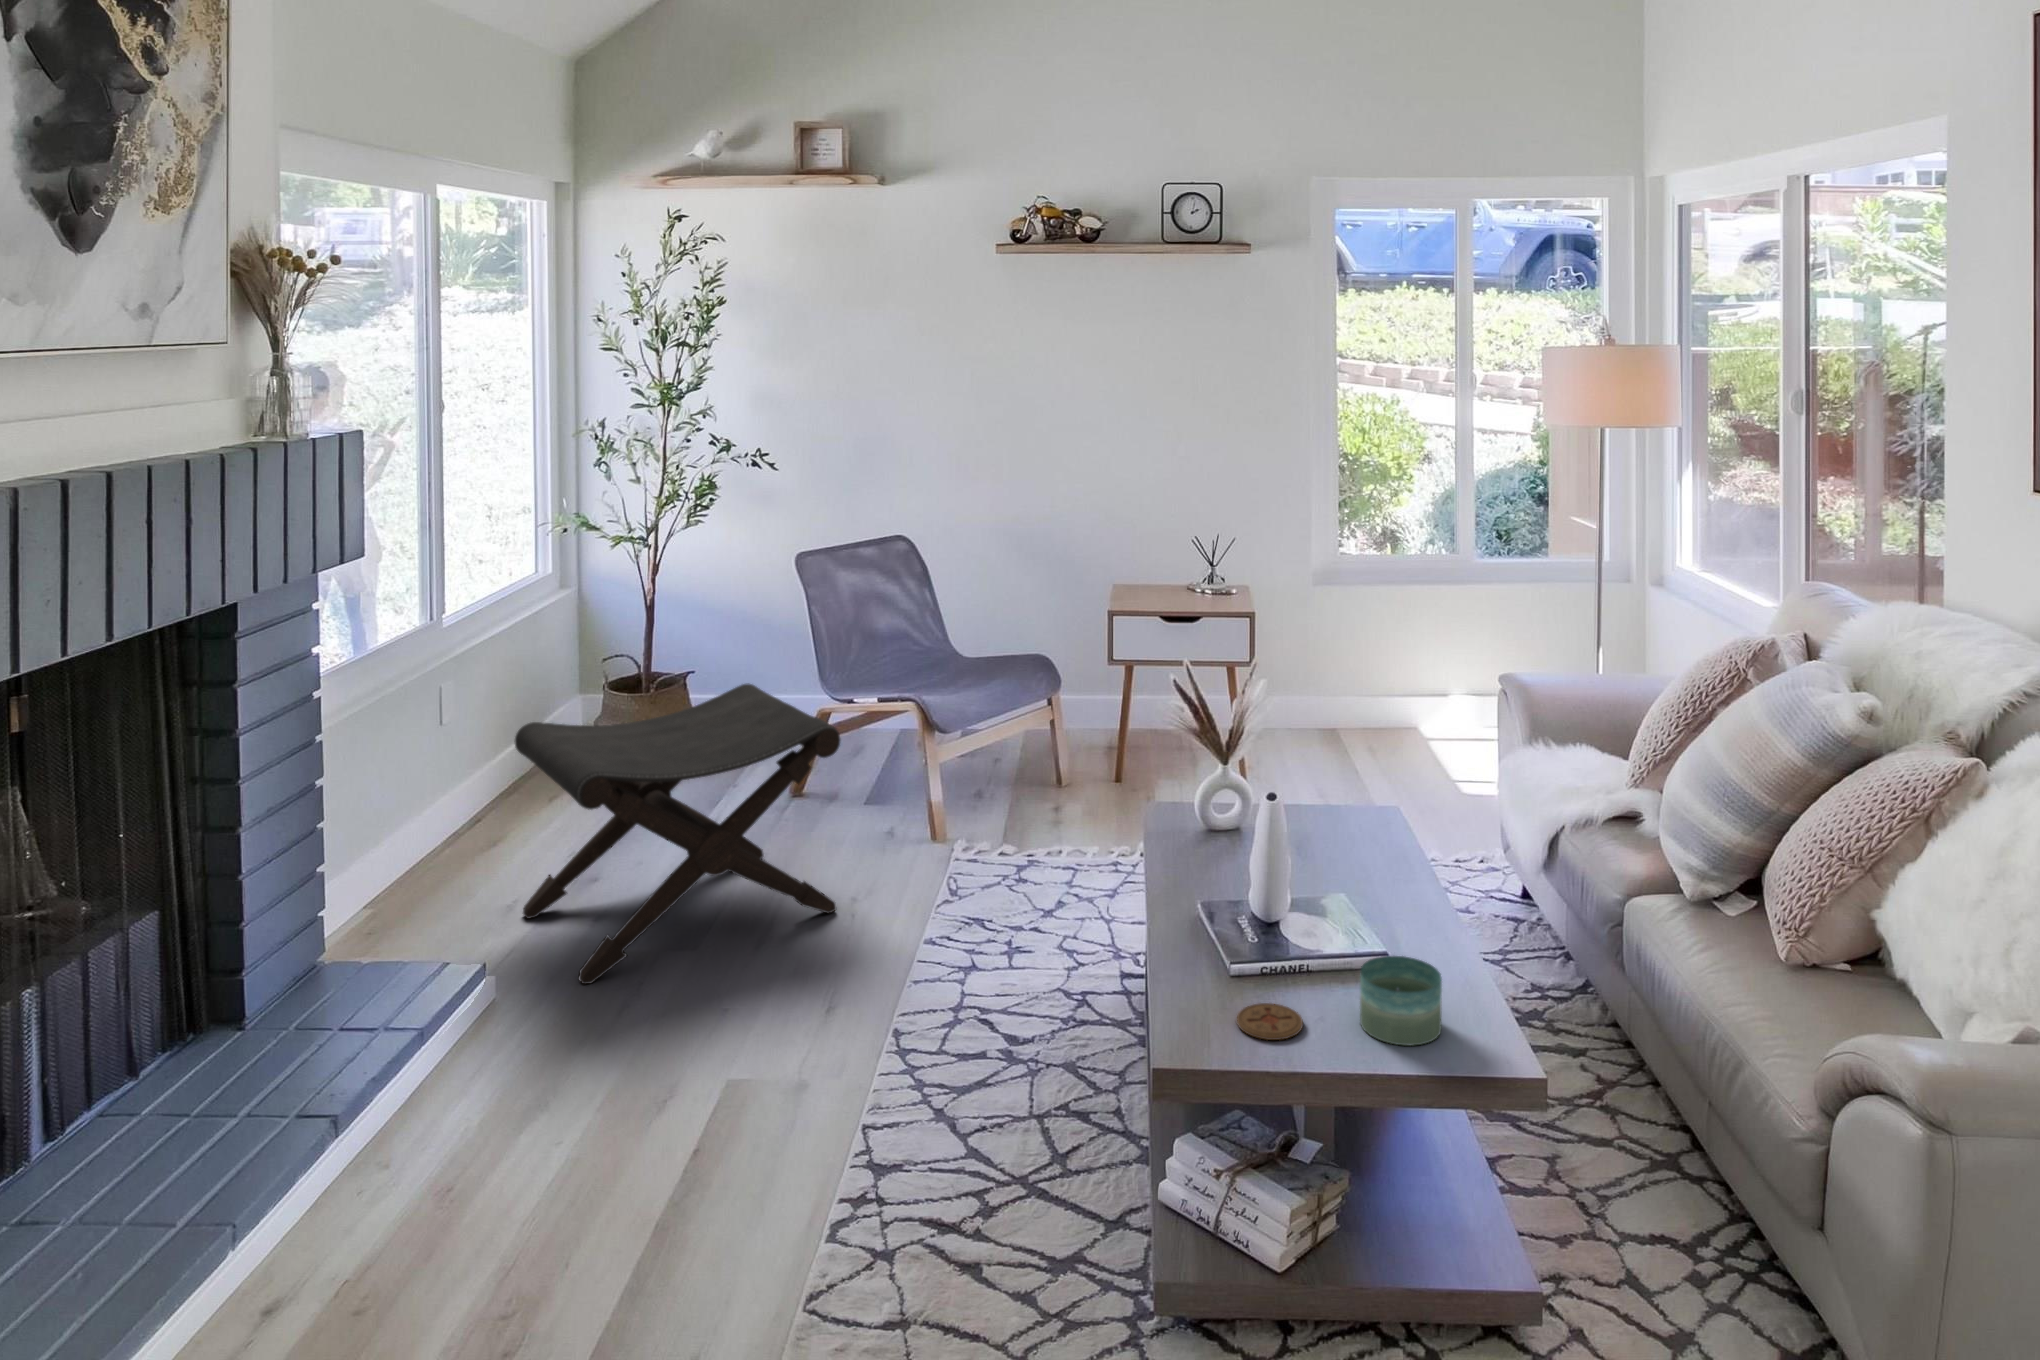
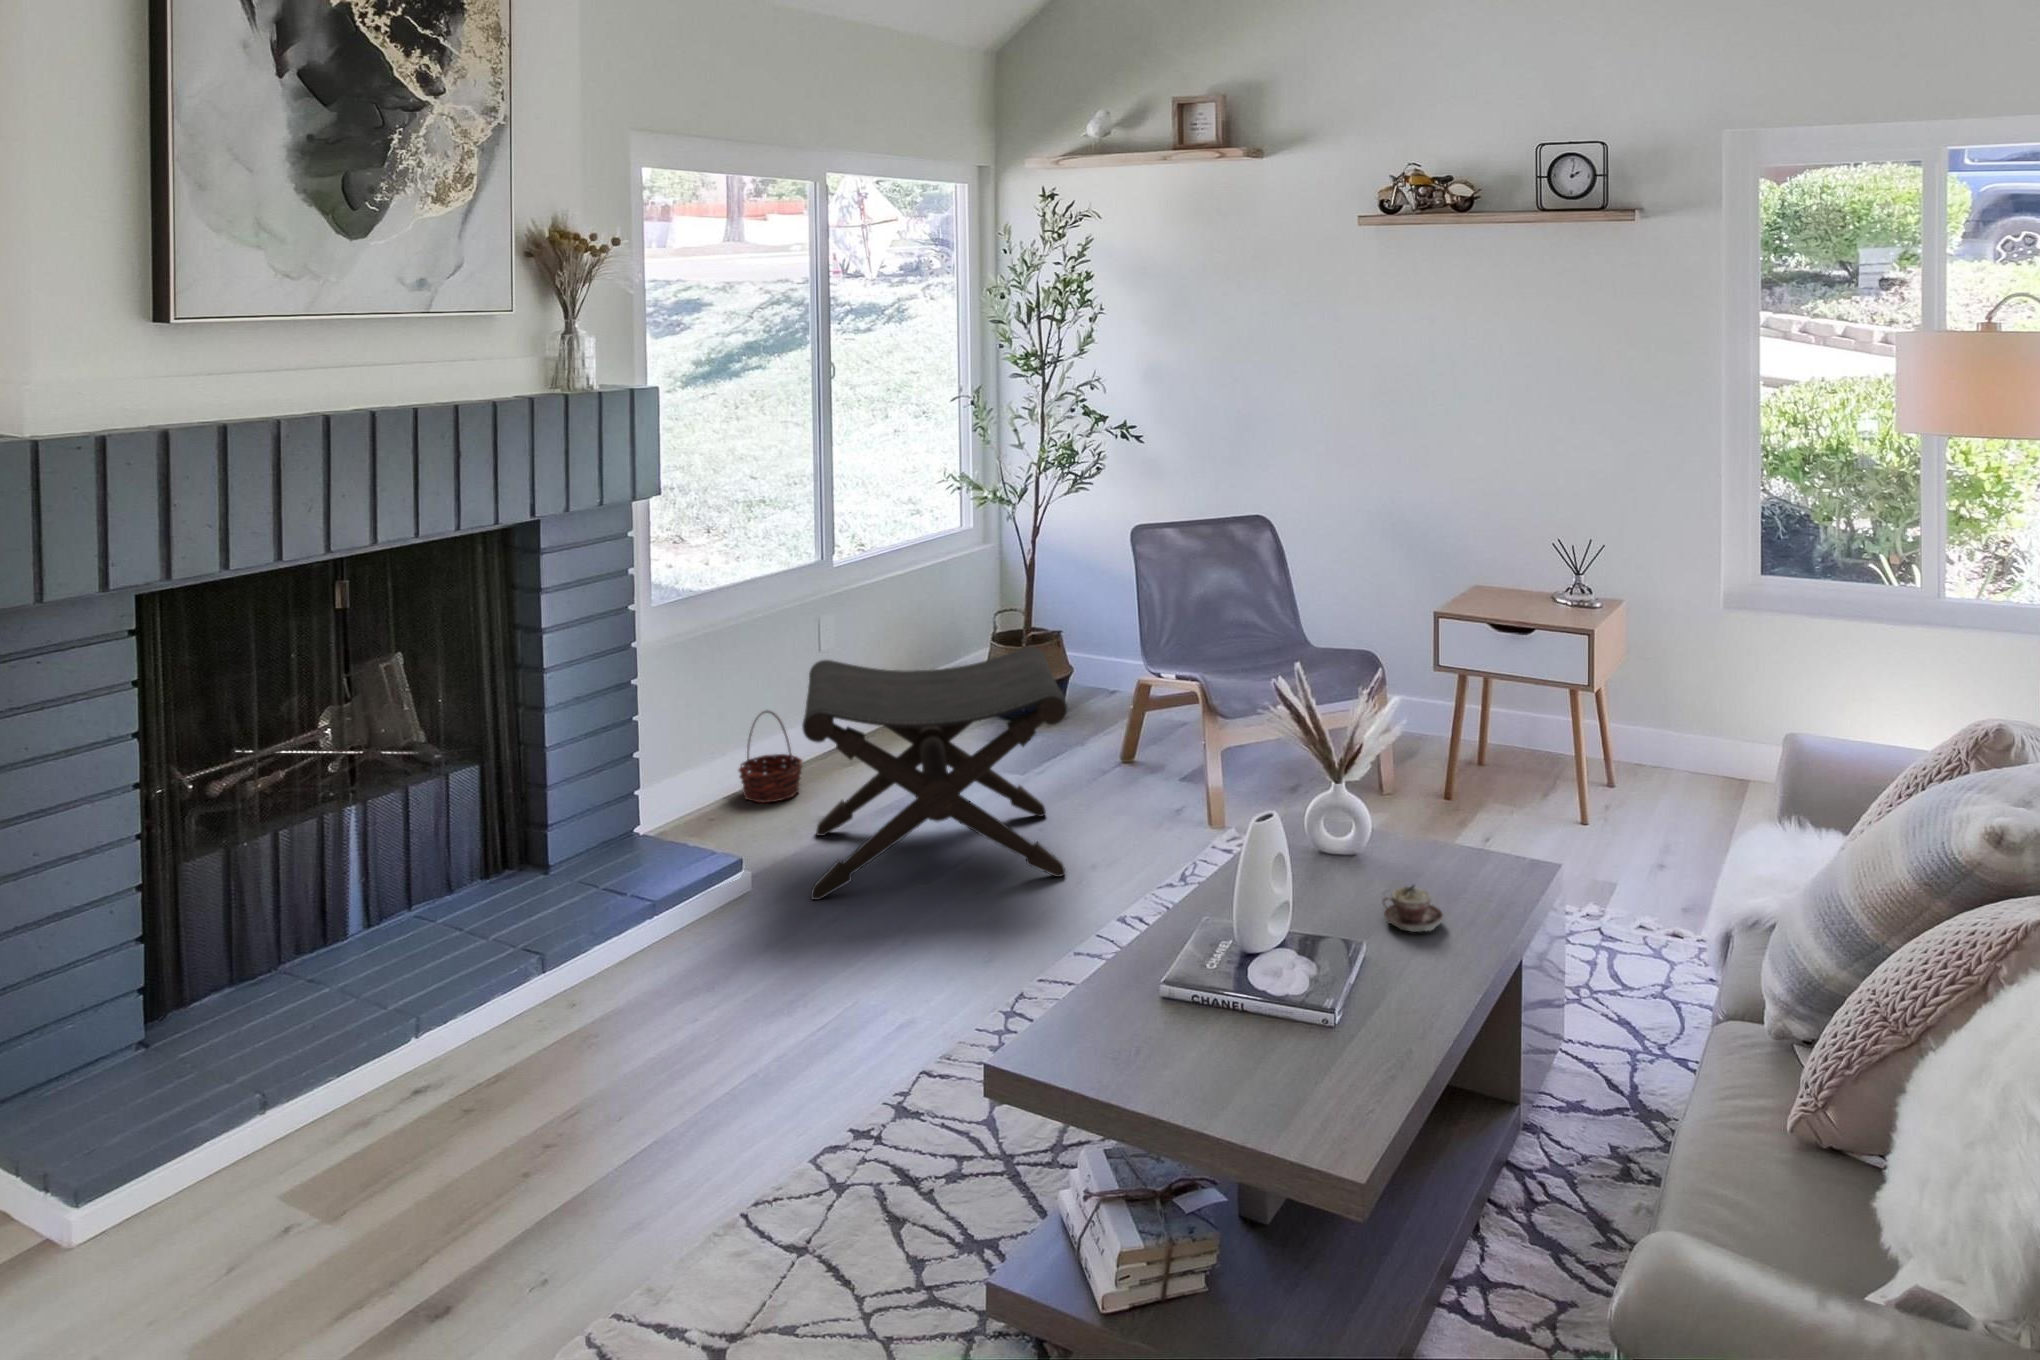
basket: none [389,790,468,897] -> present [739,711,802,803]
teacup: none [1342,839,1395,882] -> present [1383,885,1443,932]
candle: present [1360,956,1442,1045] -> none [1208,1001,1295,1102]
coaster: present [1237,1003,1303,1040] -> none [1091,1024,1160,1063]

